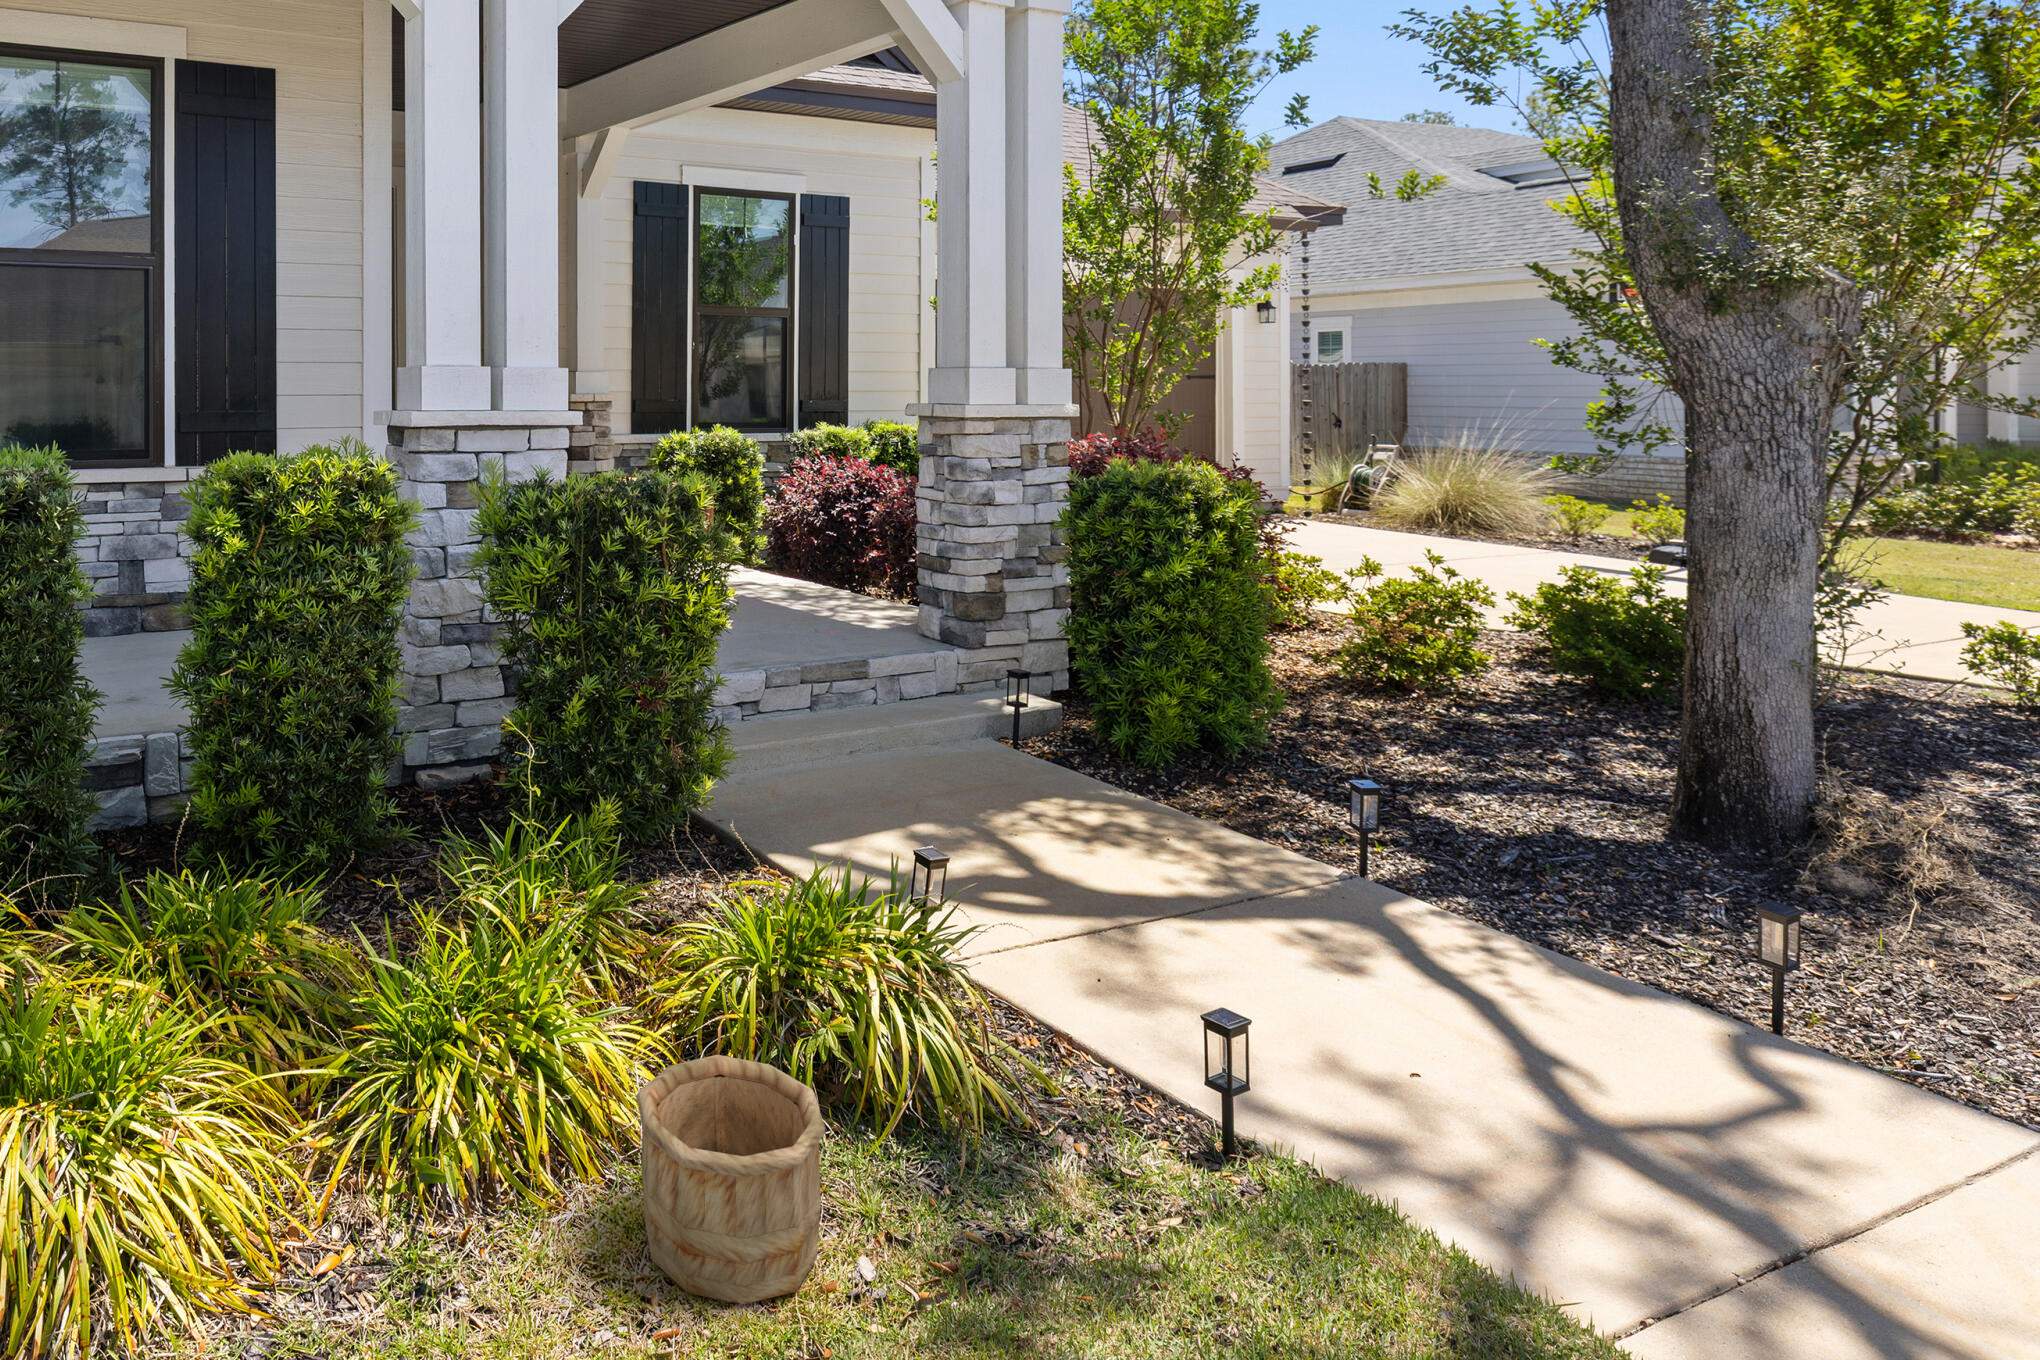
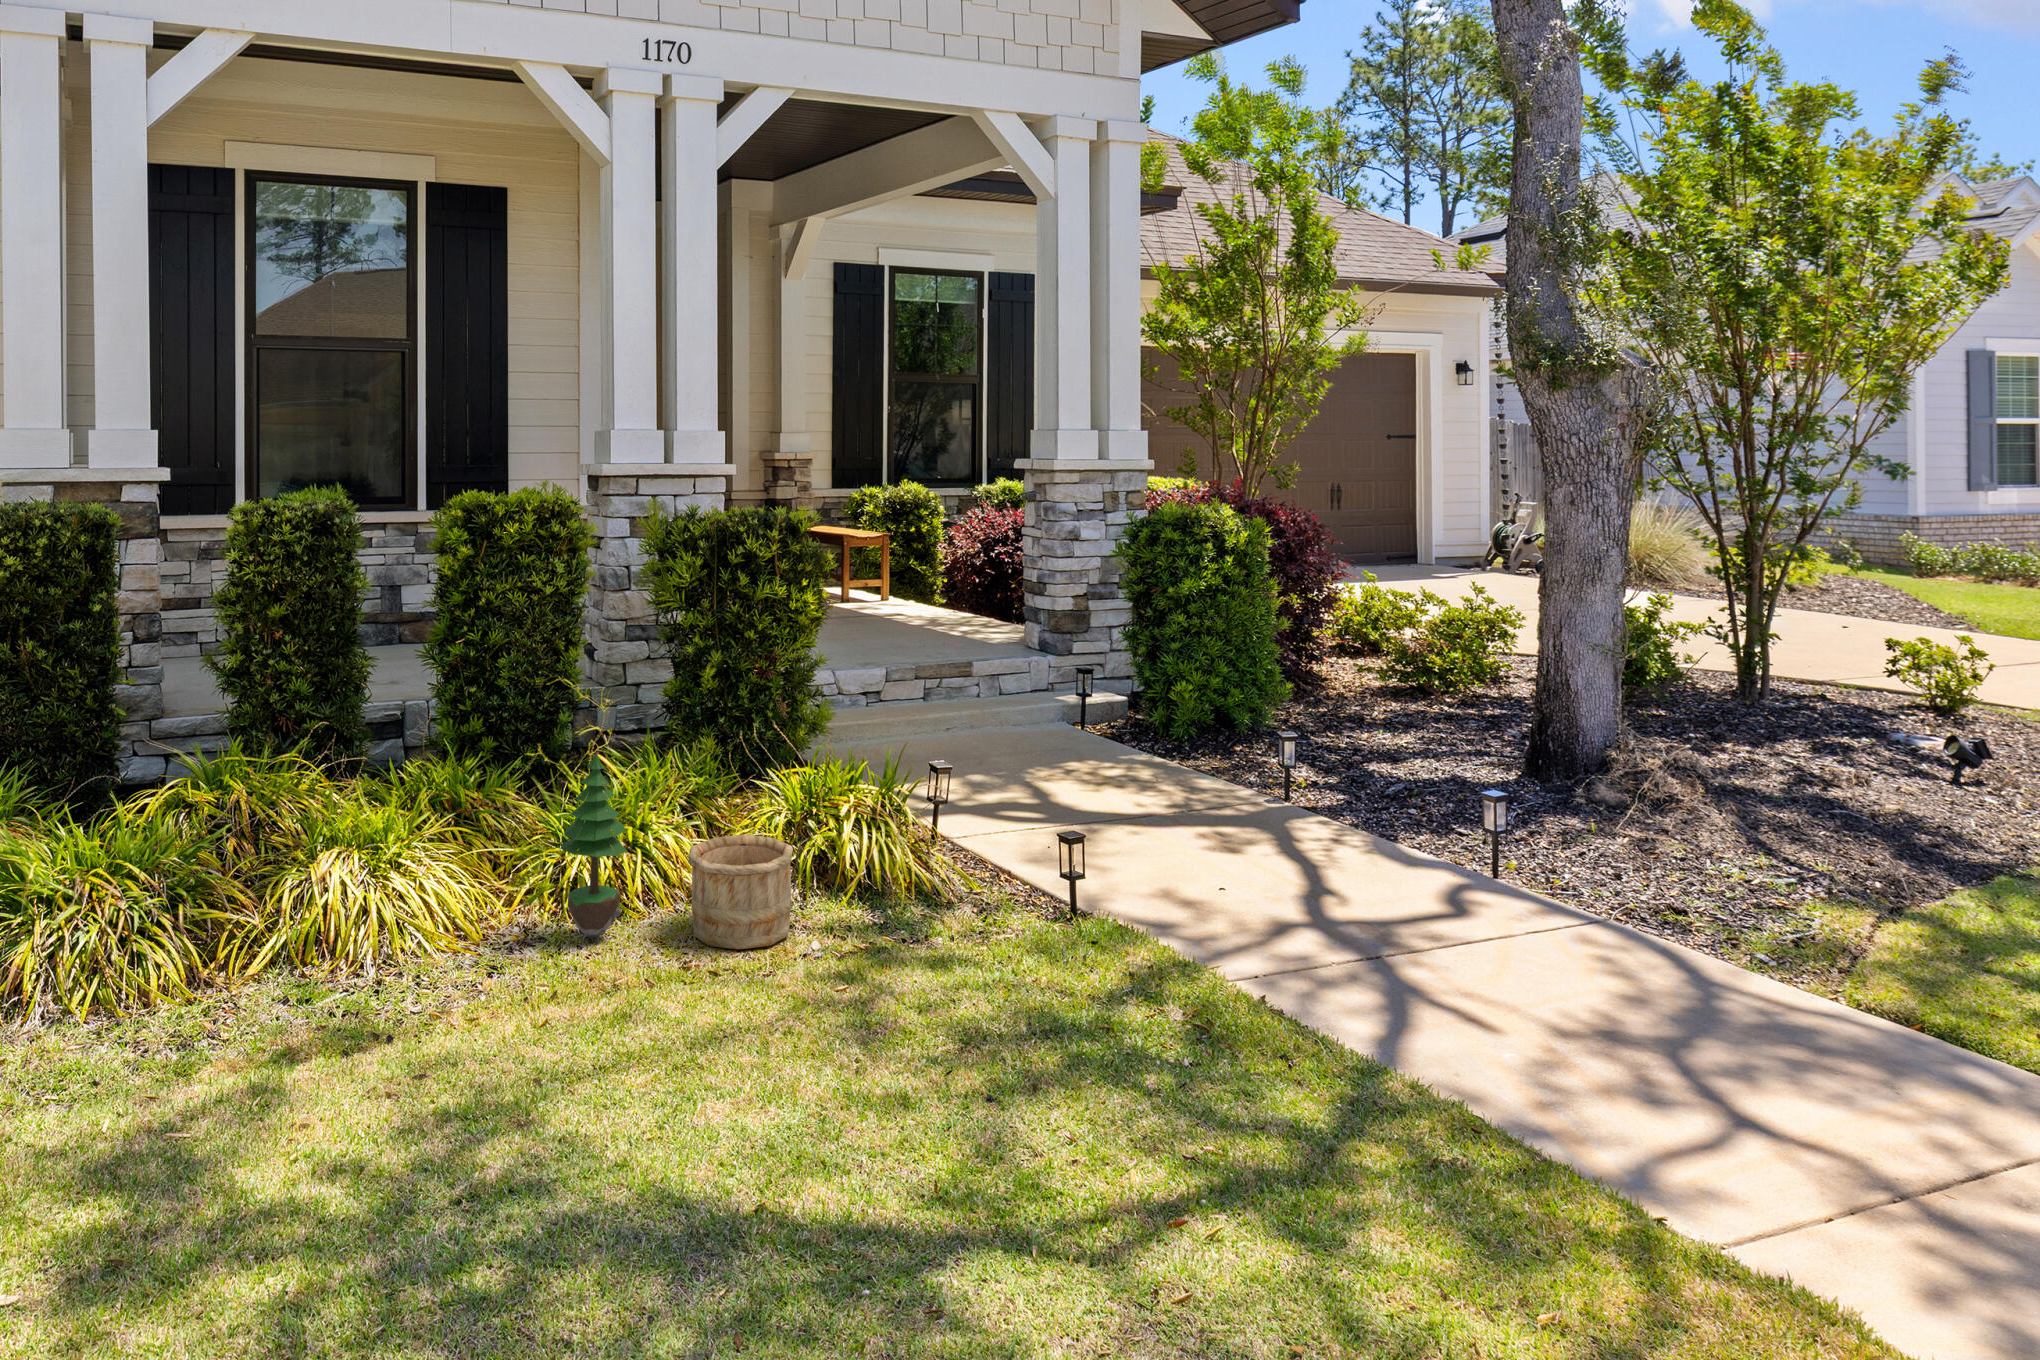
potted tree: none [419,942,537,1272] -> present [561,752,627,939]

